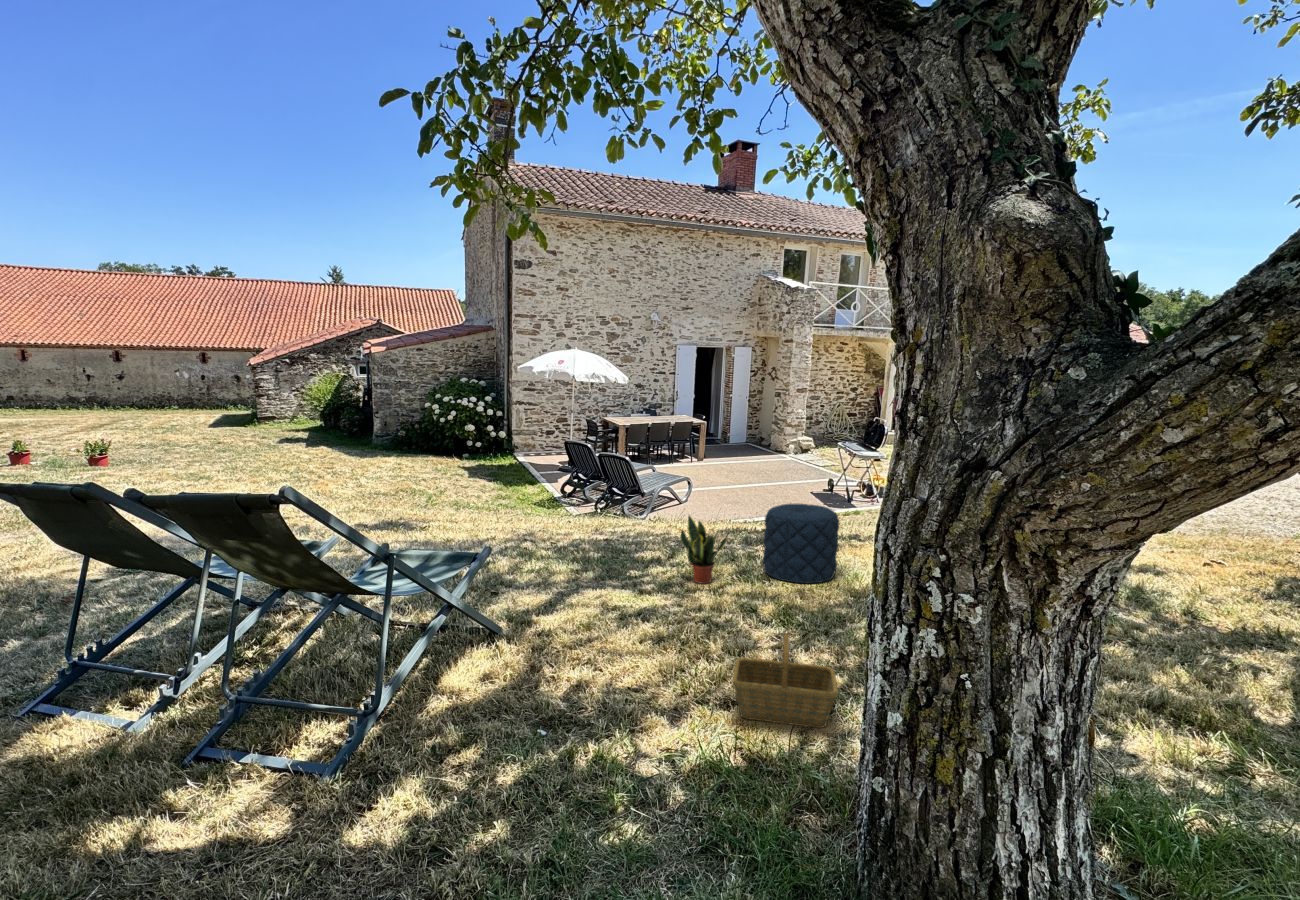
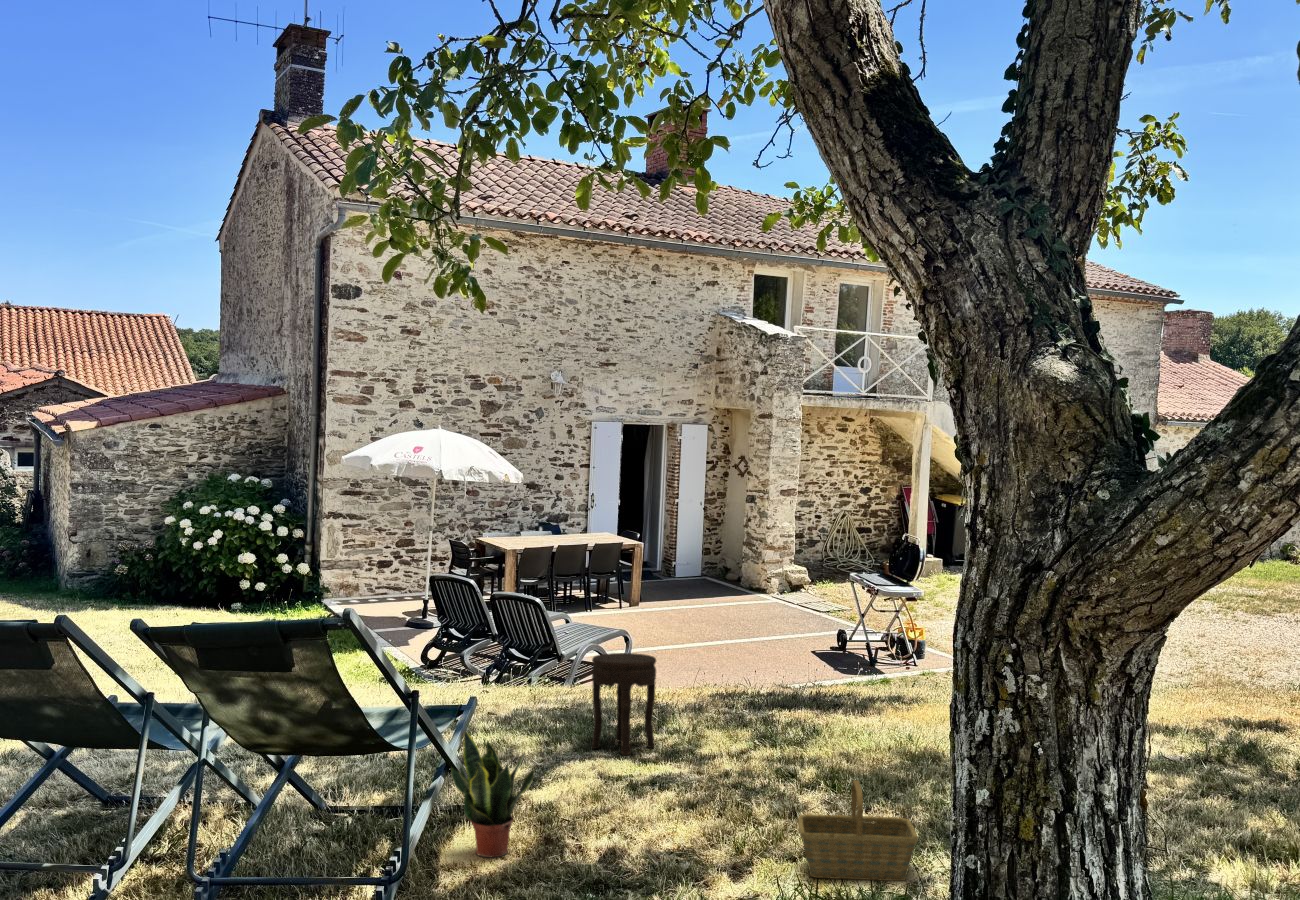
side table: none [616,501,662,576] -> present [592,653,656,755]
pouf: present [763,503,839,583] -> none [793,650,893,756]
potted plant: present [680,516,727,584] -> present [451,731,534,857]

